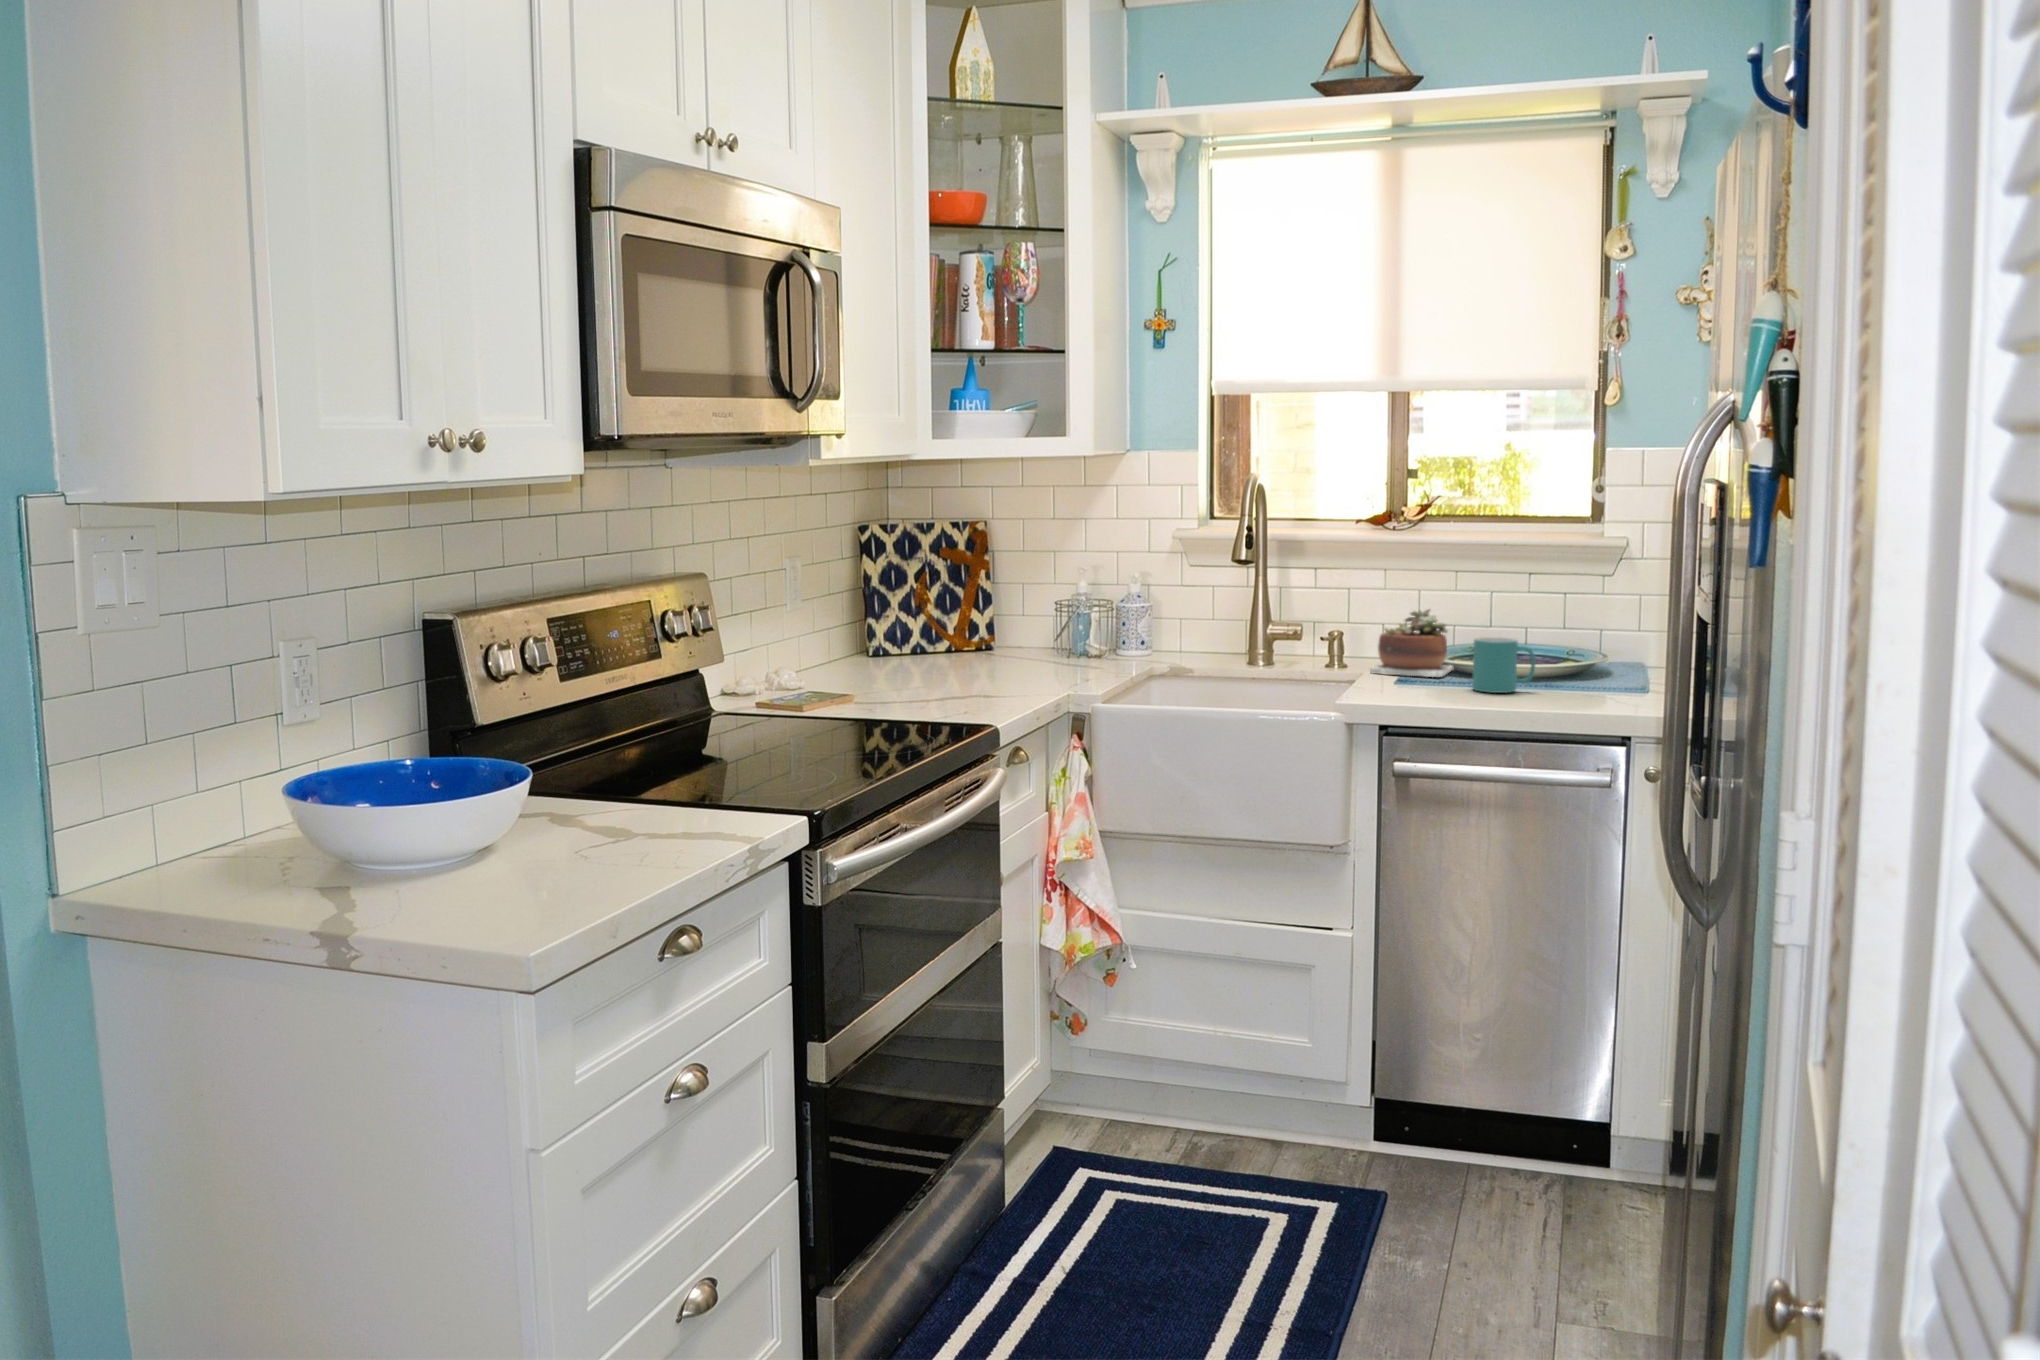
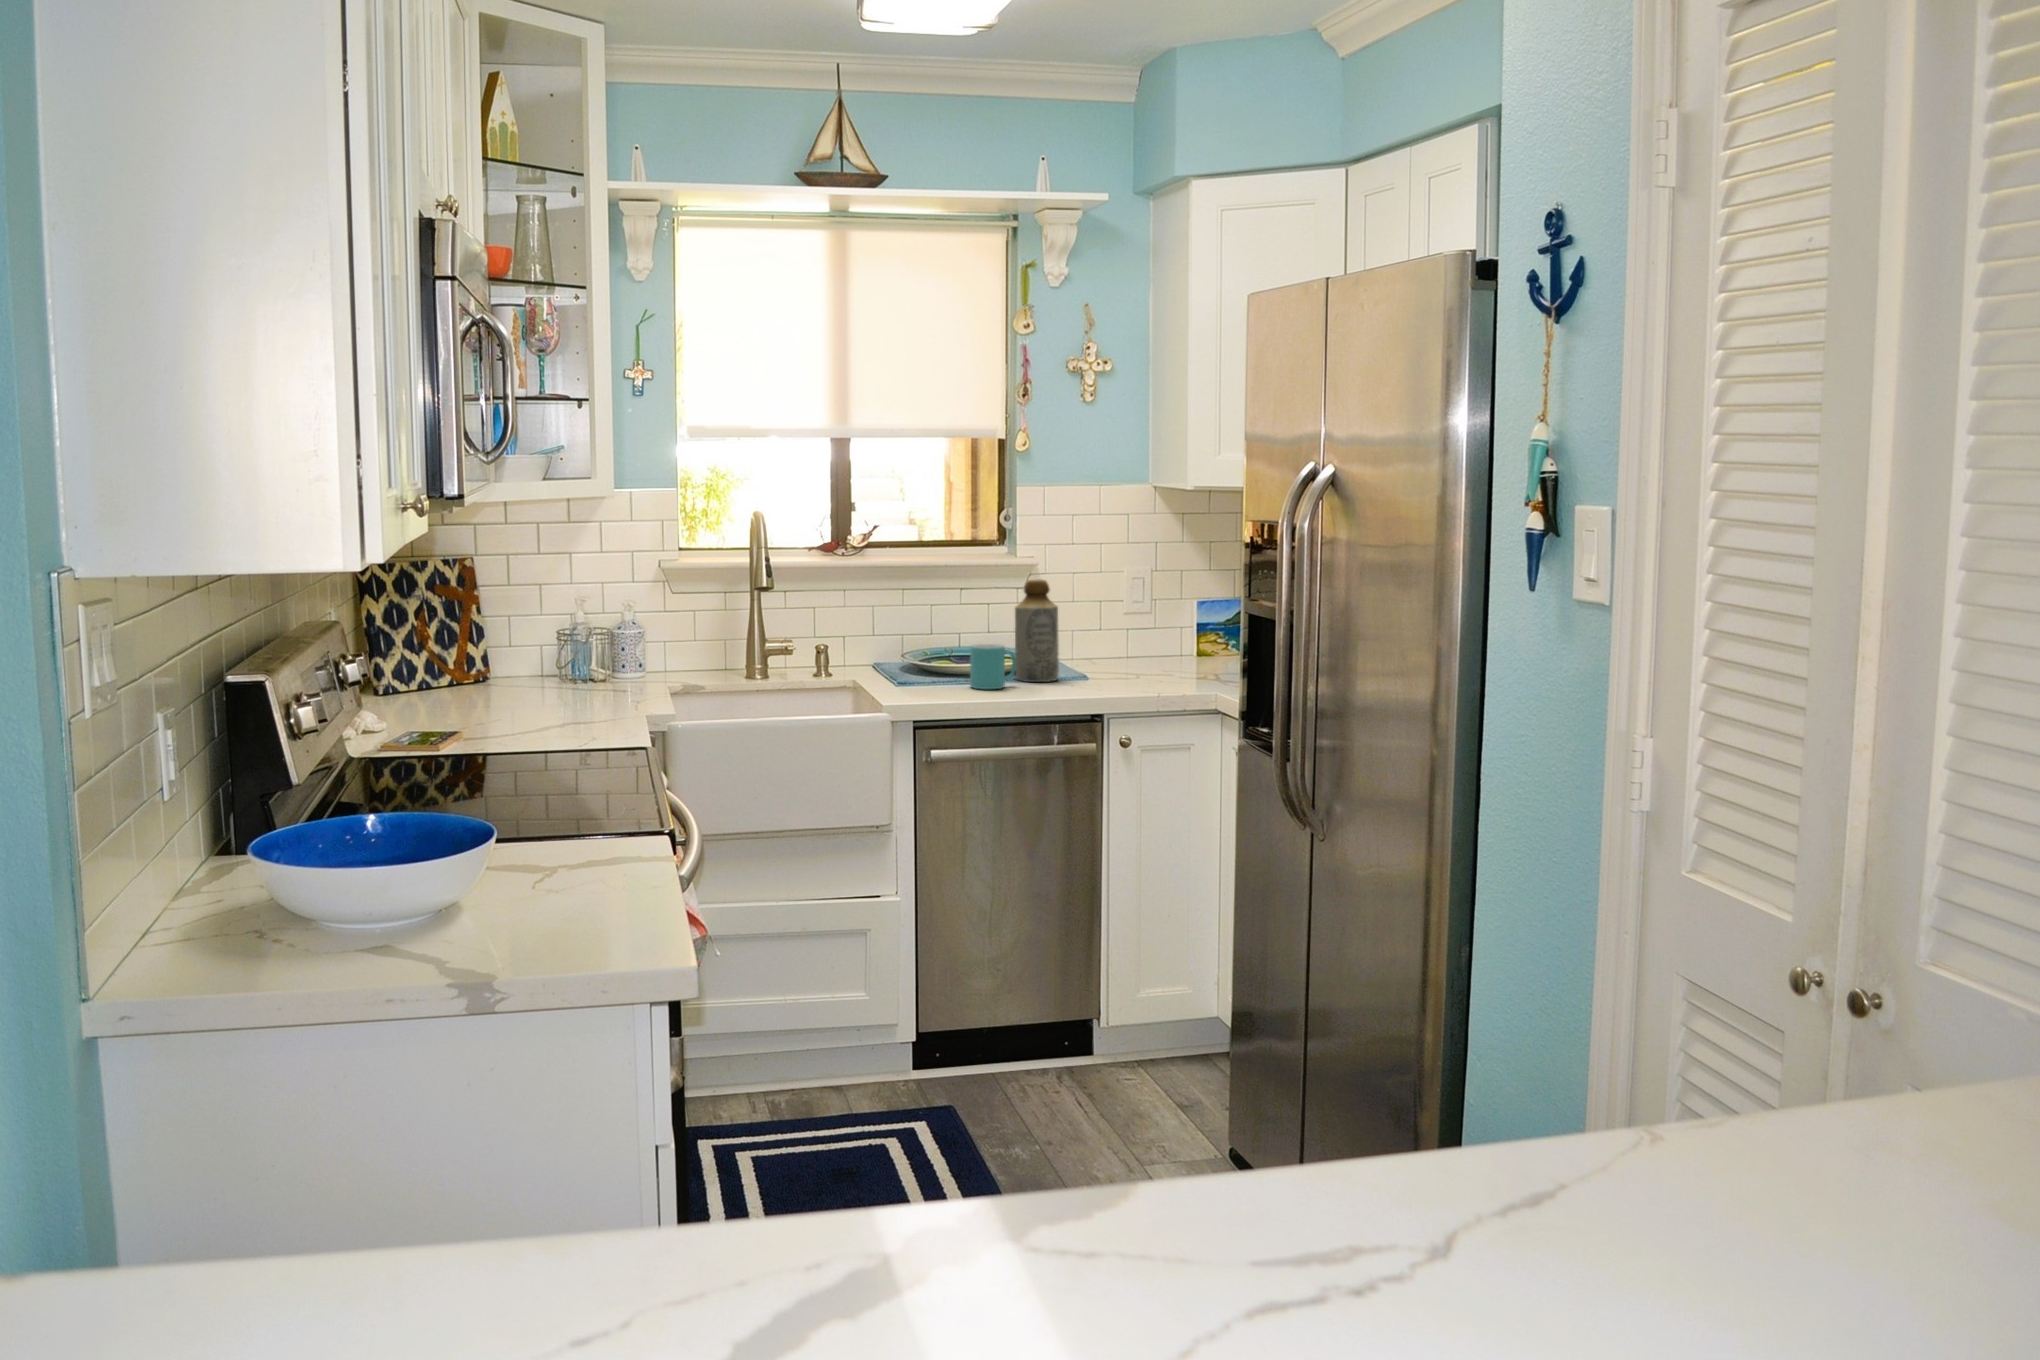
bottle: none [1552,563,1611,690] -> present [1015,580,1059,682]
succulent plant: present [1370,609,1453,677] -> none [871,622,933,680]

